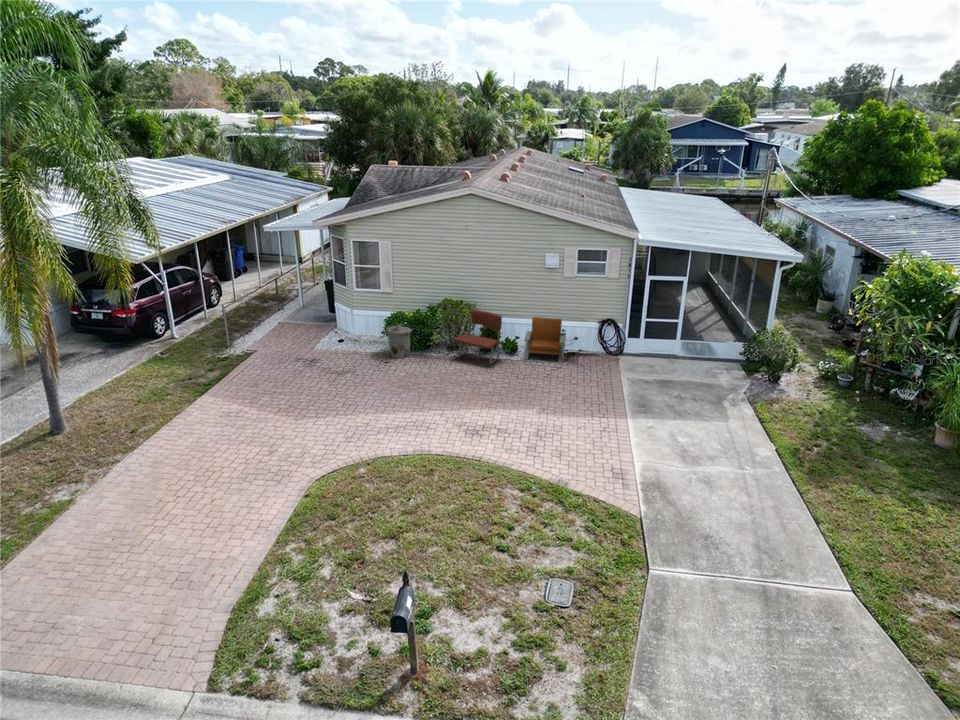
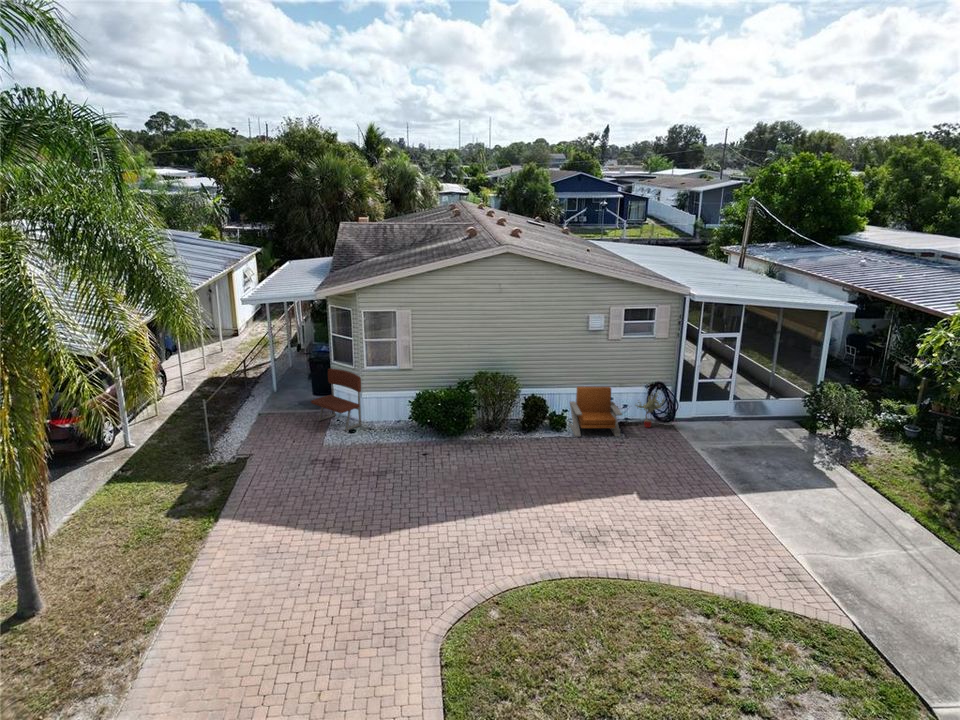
bench: present [453,310,502,364] -> present [311,368,362,431]
trash can: present [387,325,412,358] -> none [417,407,448,449]
potted tree: none [584,326,609,358] -> present [635,392,665,428]

